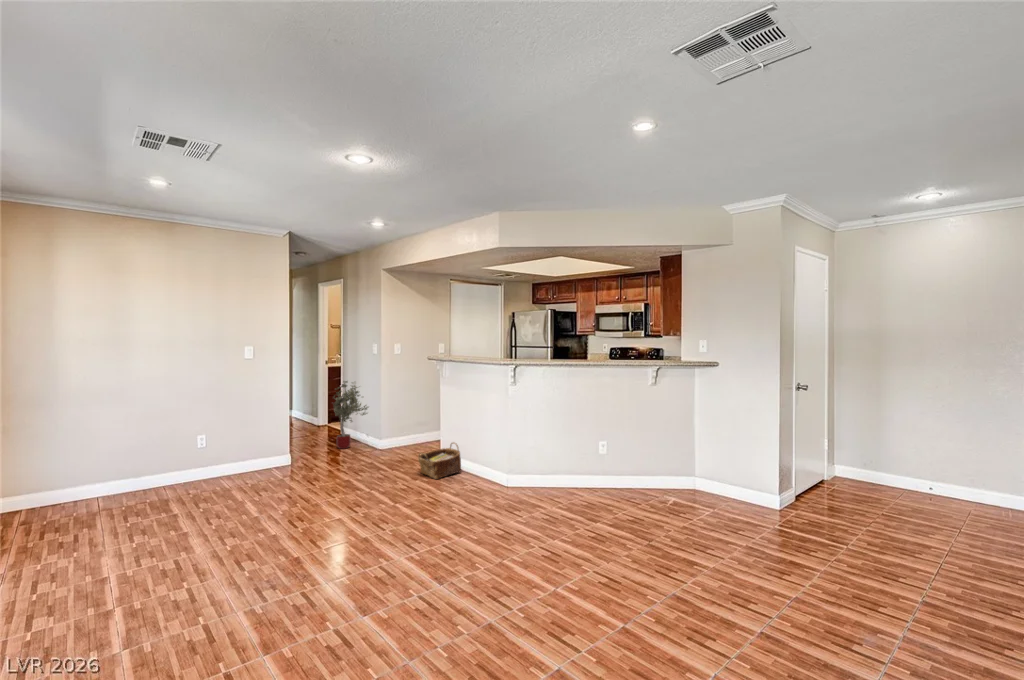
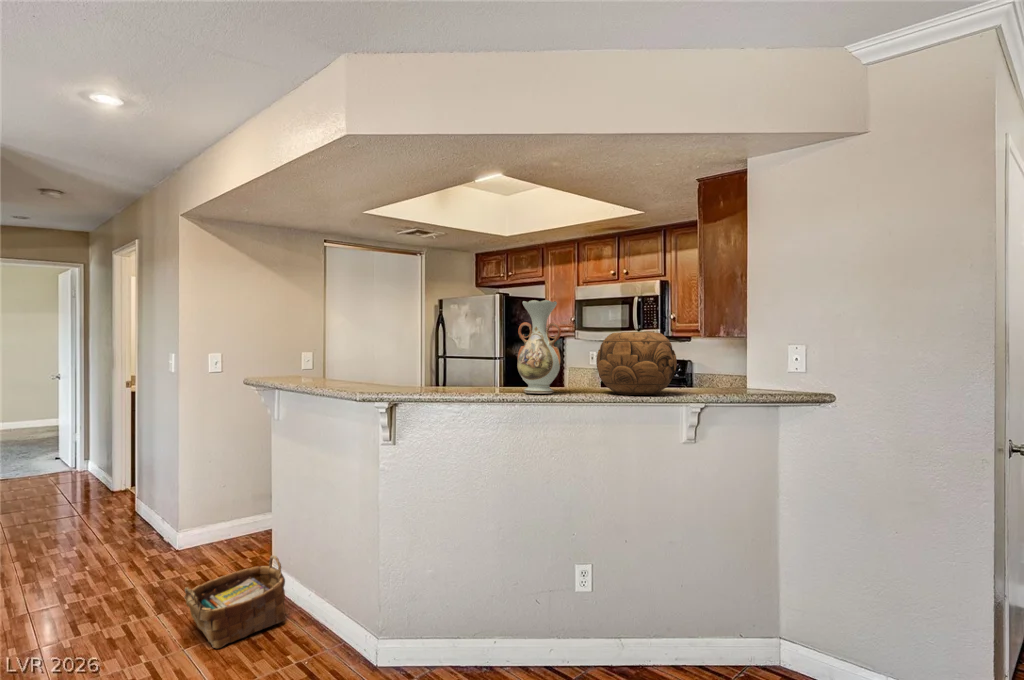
vase: none [575,322,595,363] -> present [517,300,561,394]
decorative bowl: none [610,336,645,364] -> present [596,332,677,395]
potted tree: present [334,381,368,449] -> none [71,420,157,550]

